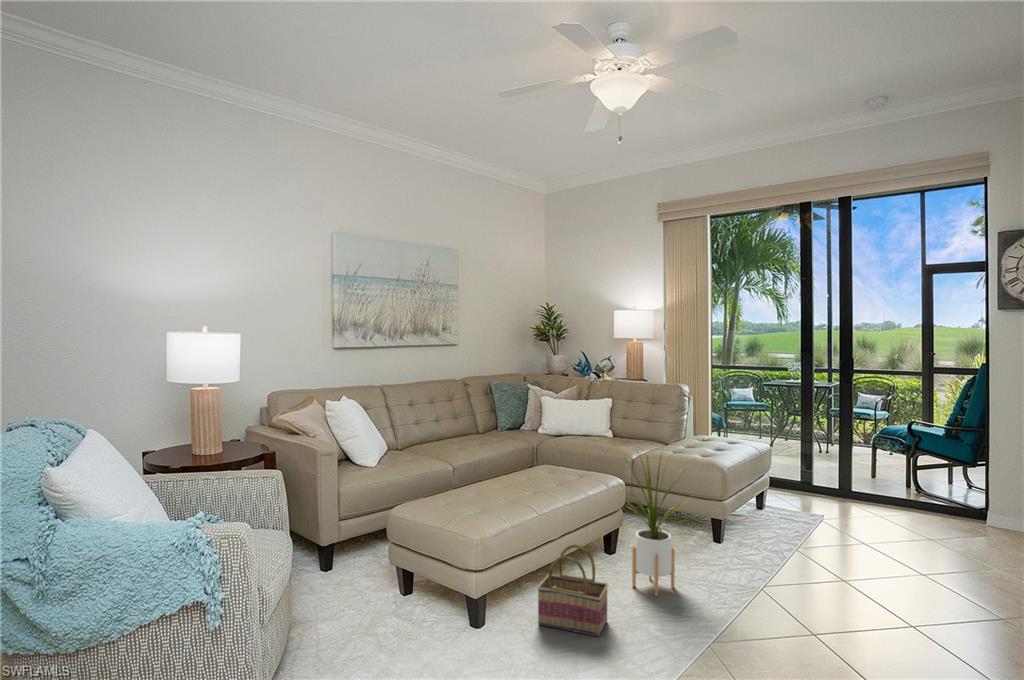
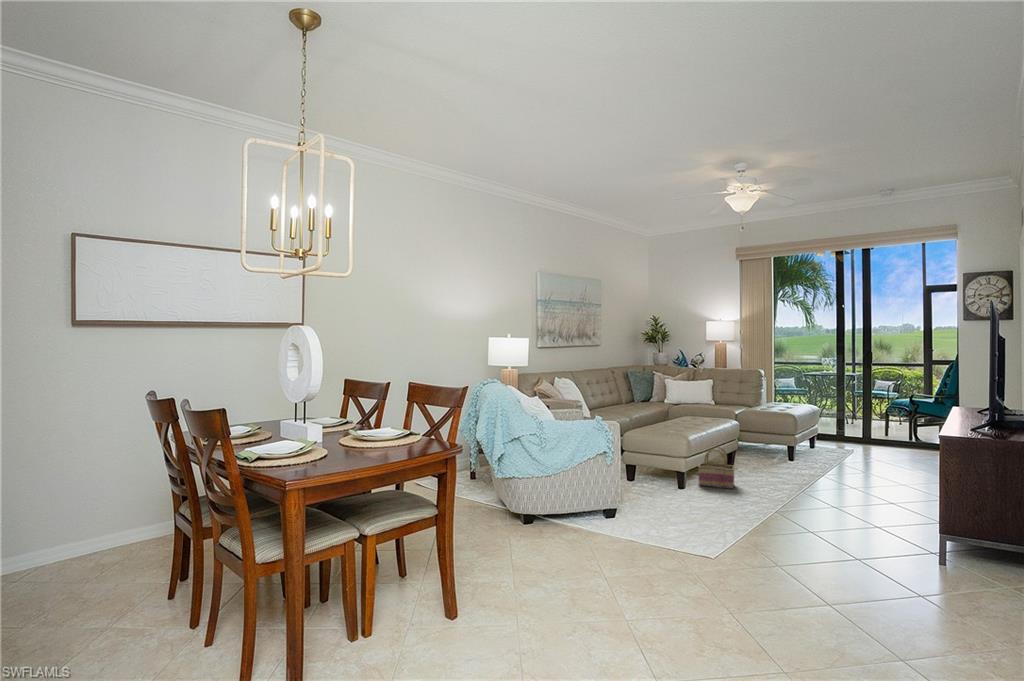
house plant: present [627,456,684,596] -> none [733,399,777,478]

